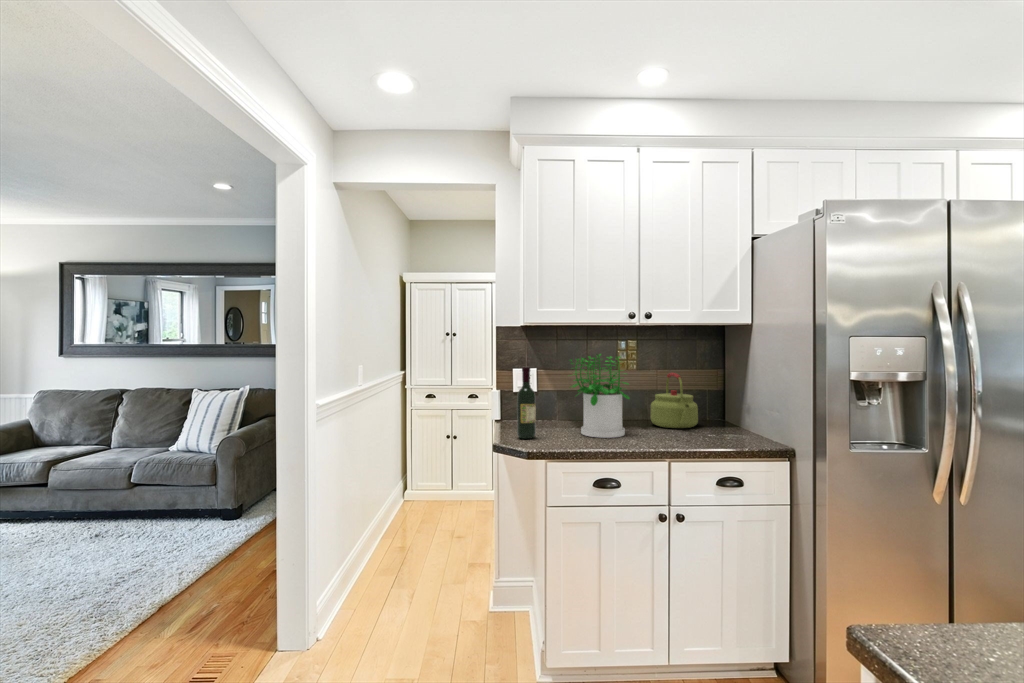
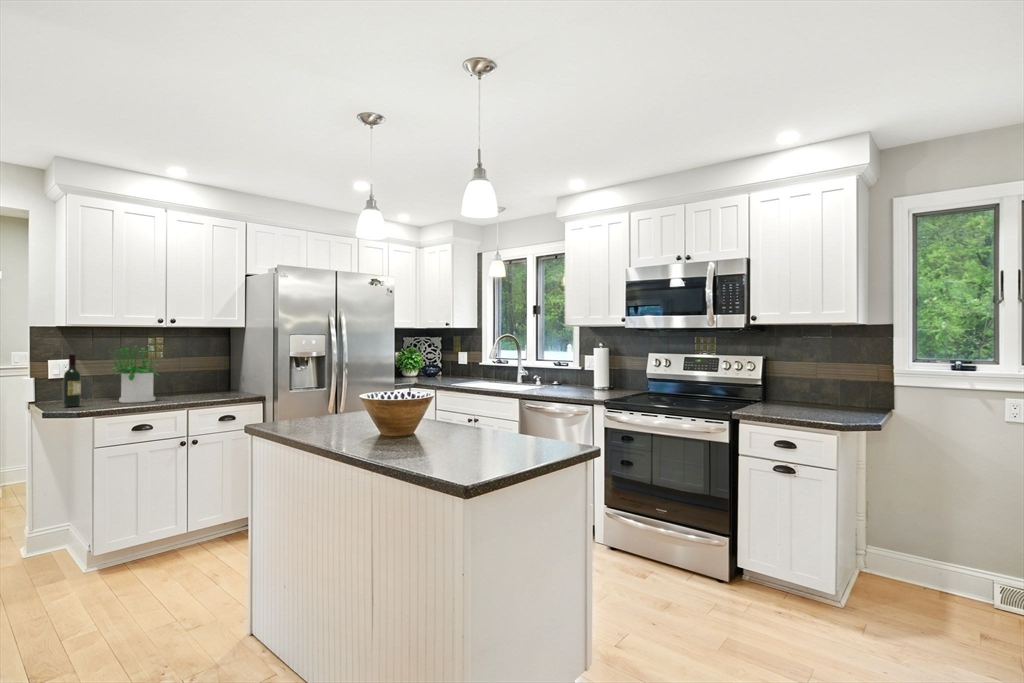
kettle: present [651,373,698,428] -> none [175,360,210,396]

